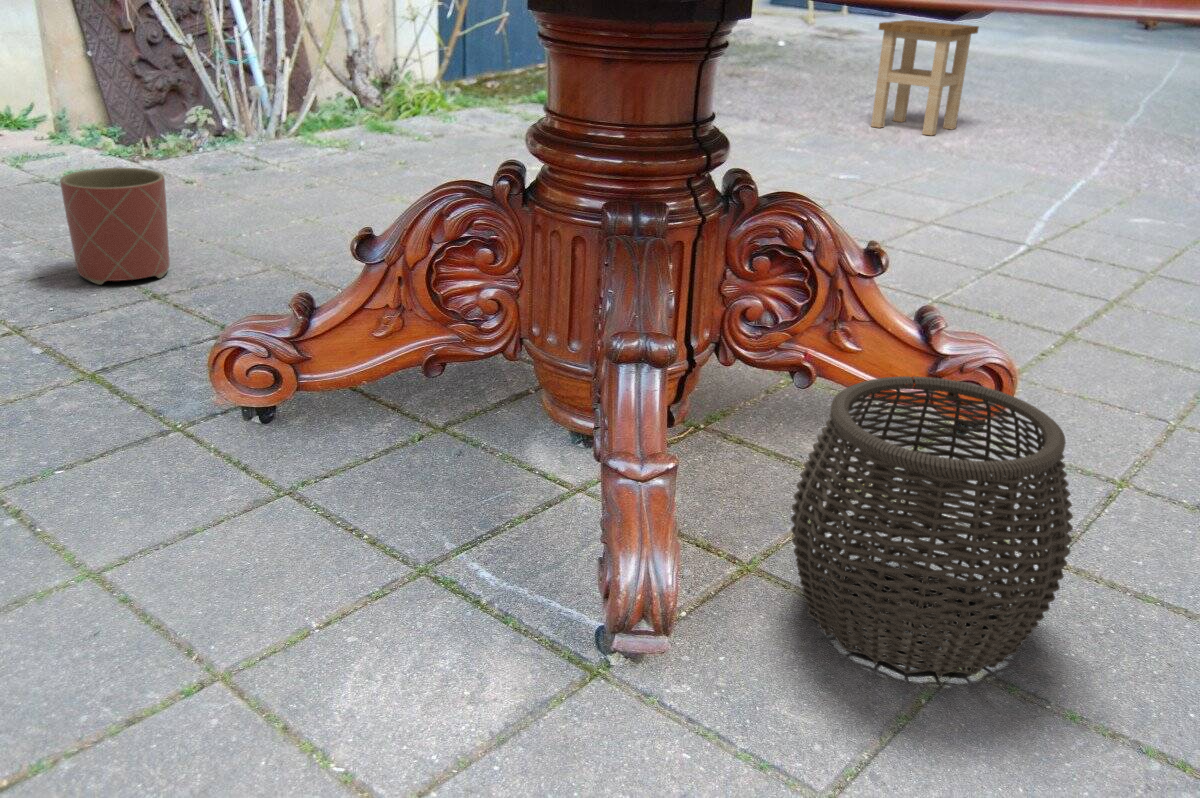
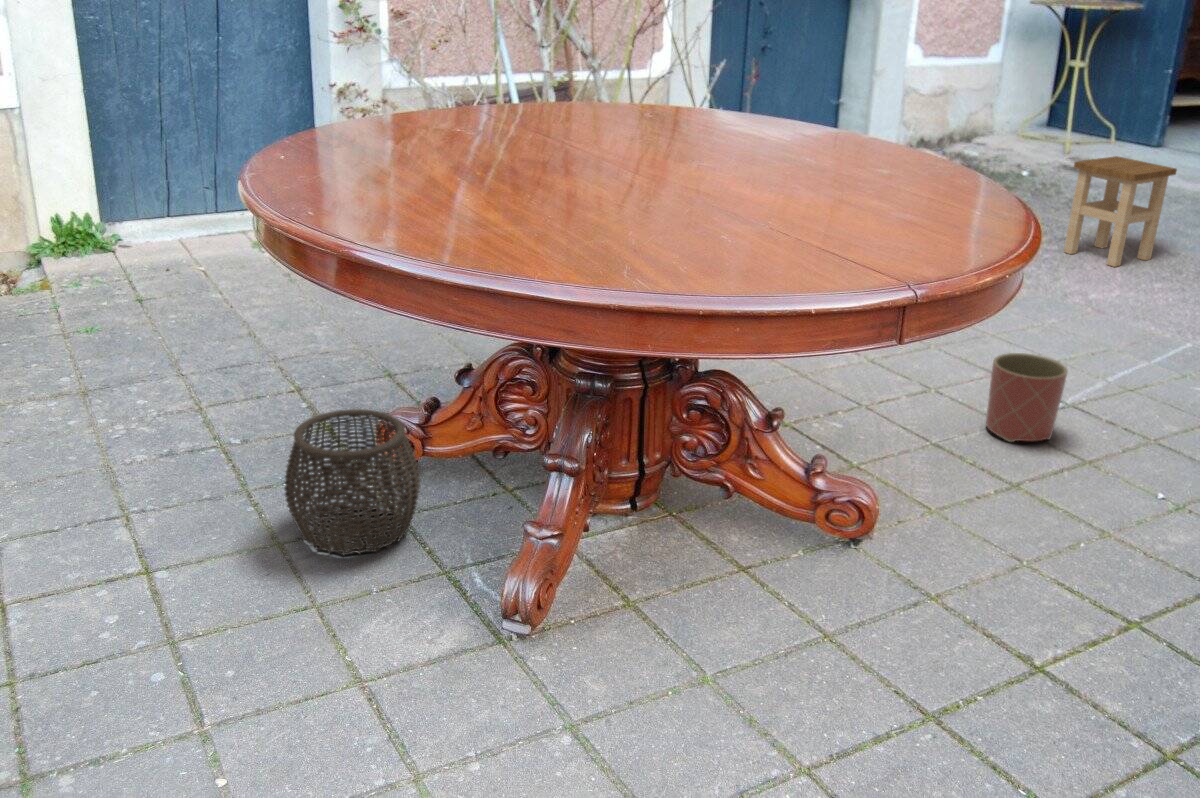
planter: present [60,168,170,285] -> present [986,353,1068,442]
woven basket: present [791,376,1073,677] -> present [284,409,421,555]

